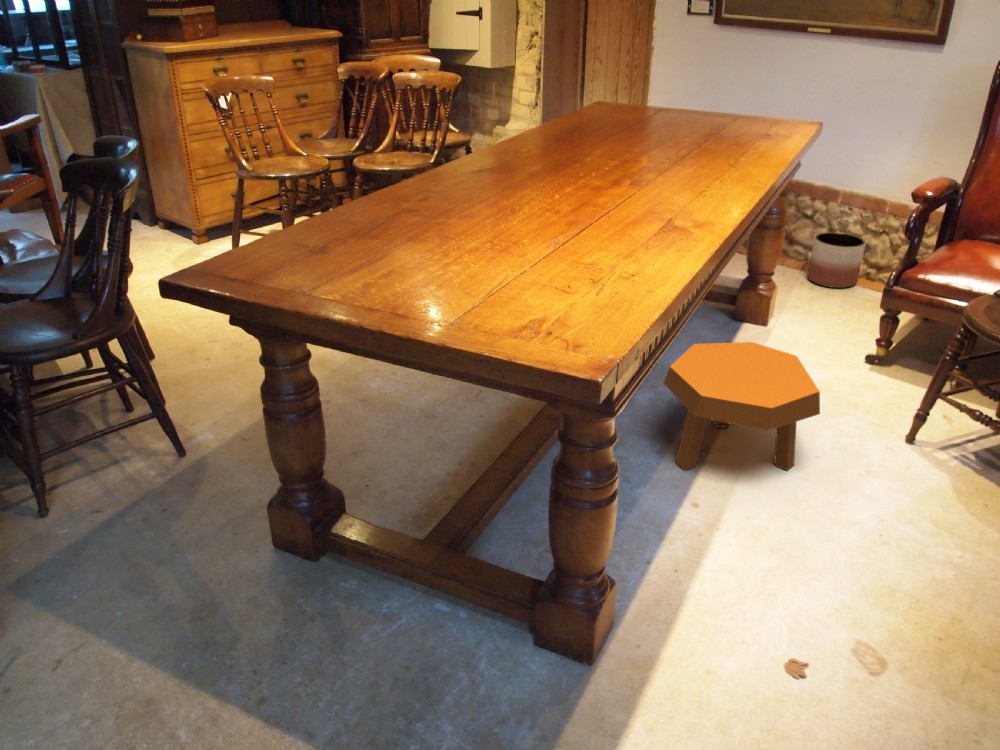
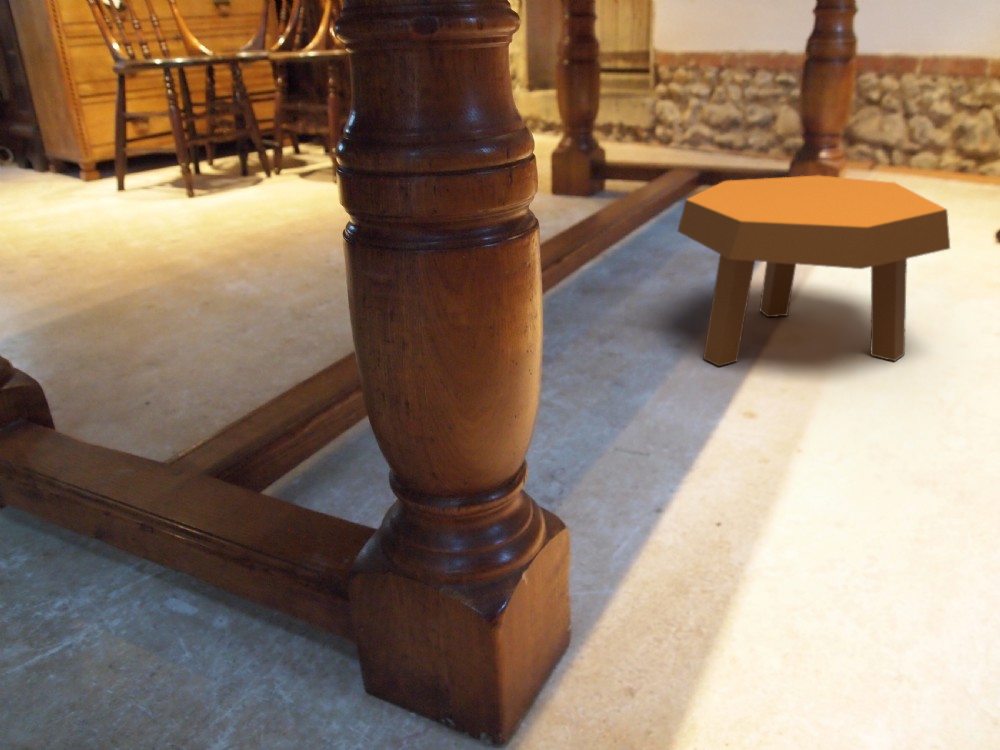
planter: present [807,232,865,288] -> none [879,113,960,183]

